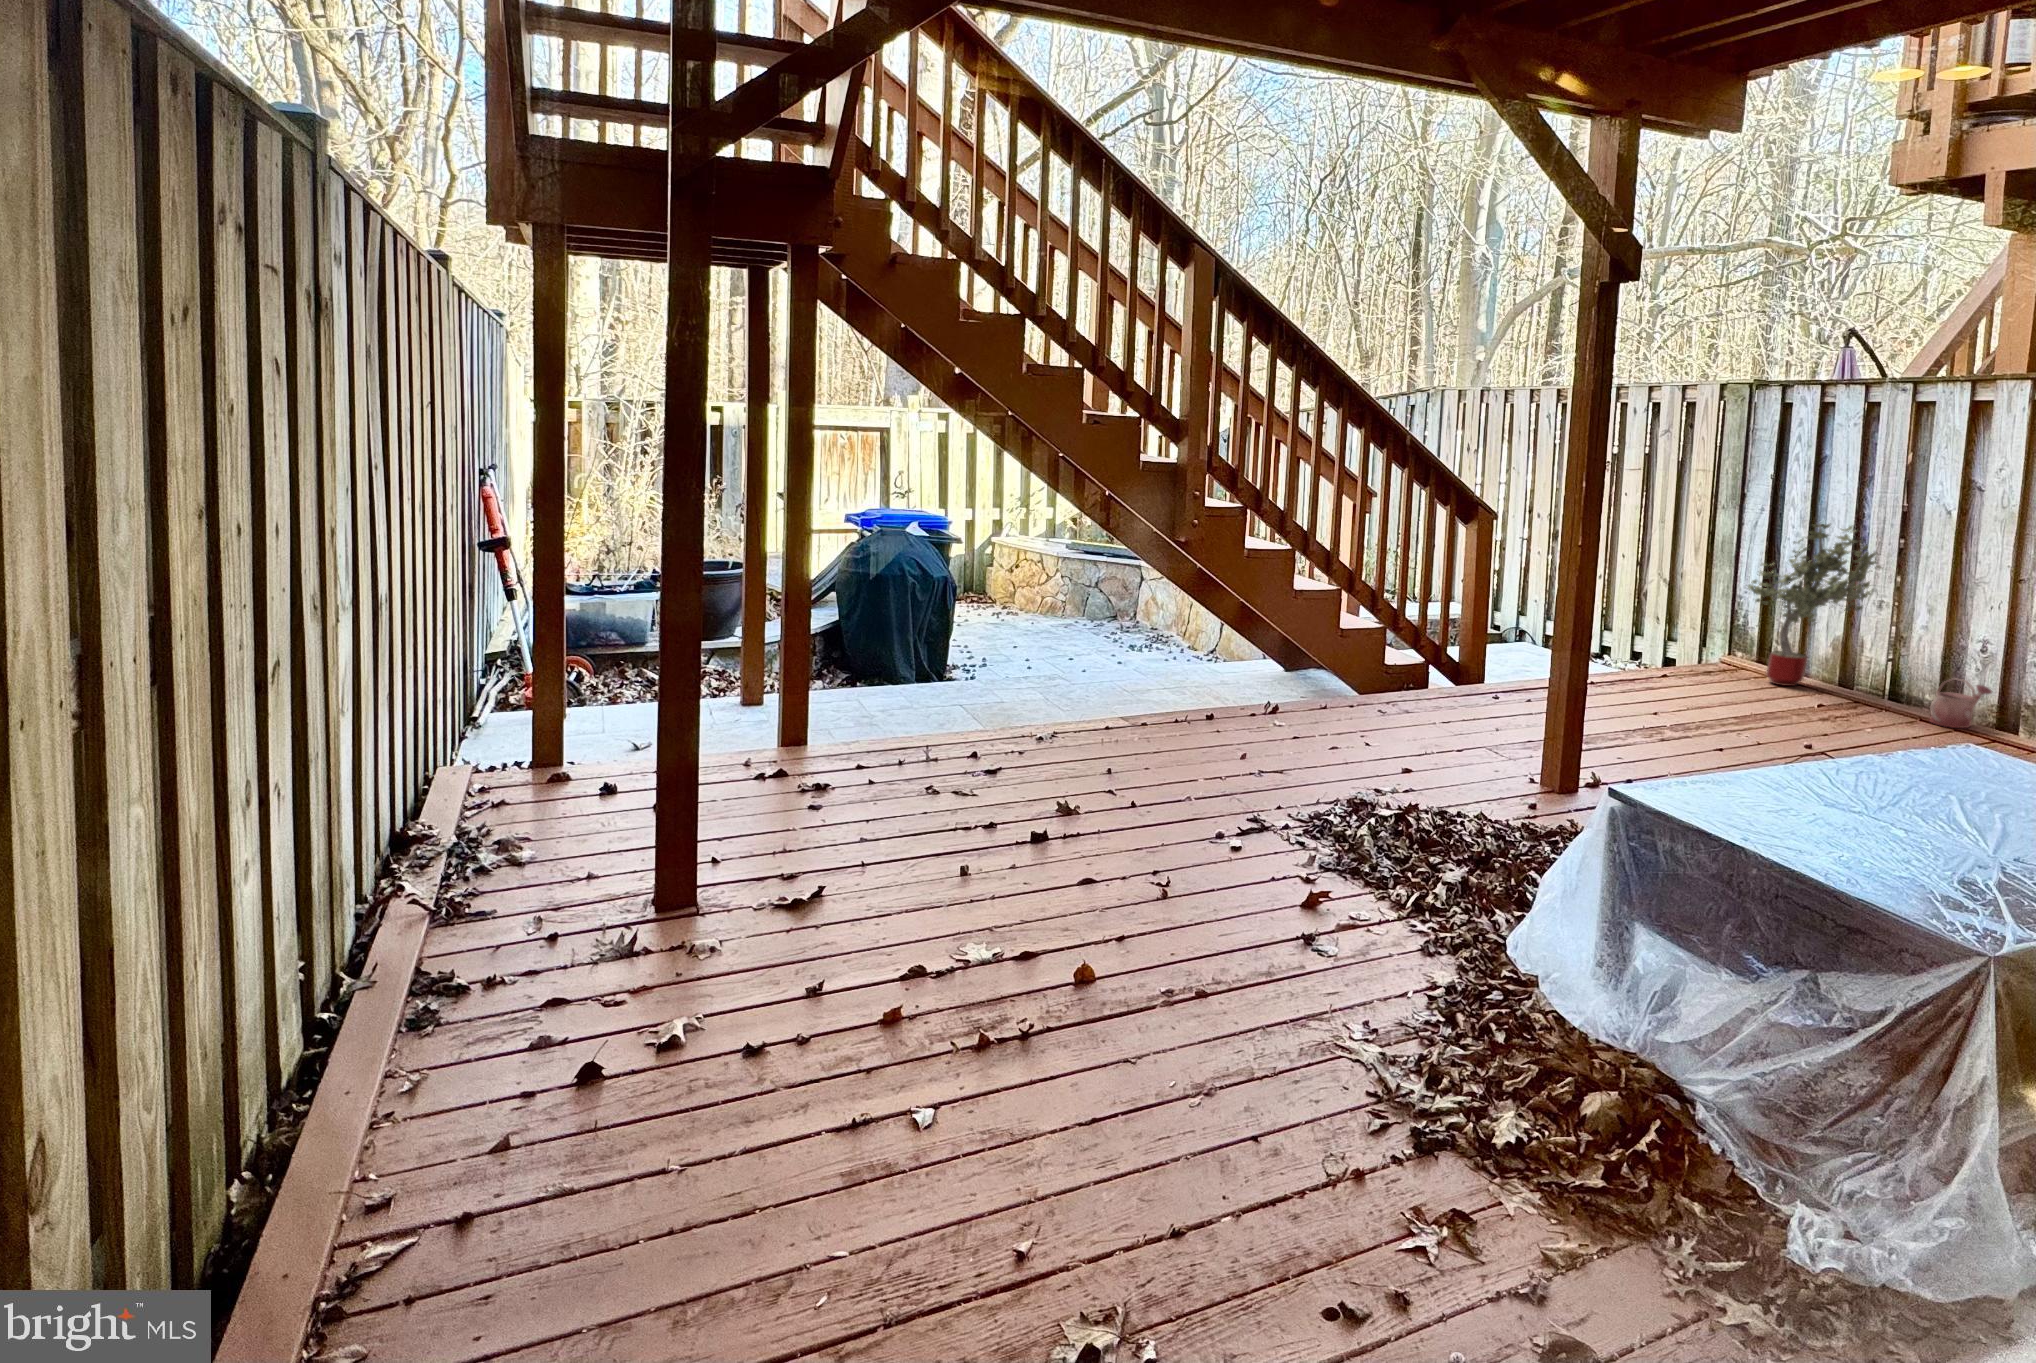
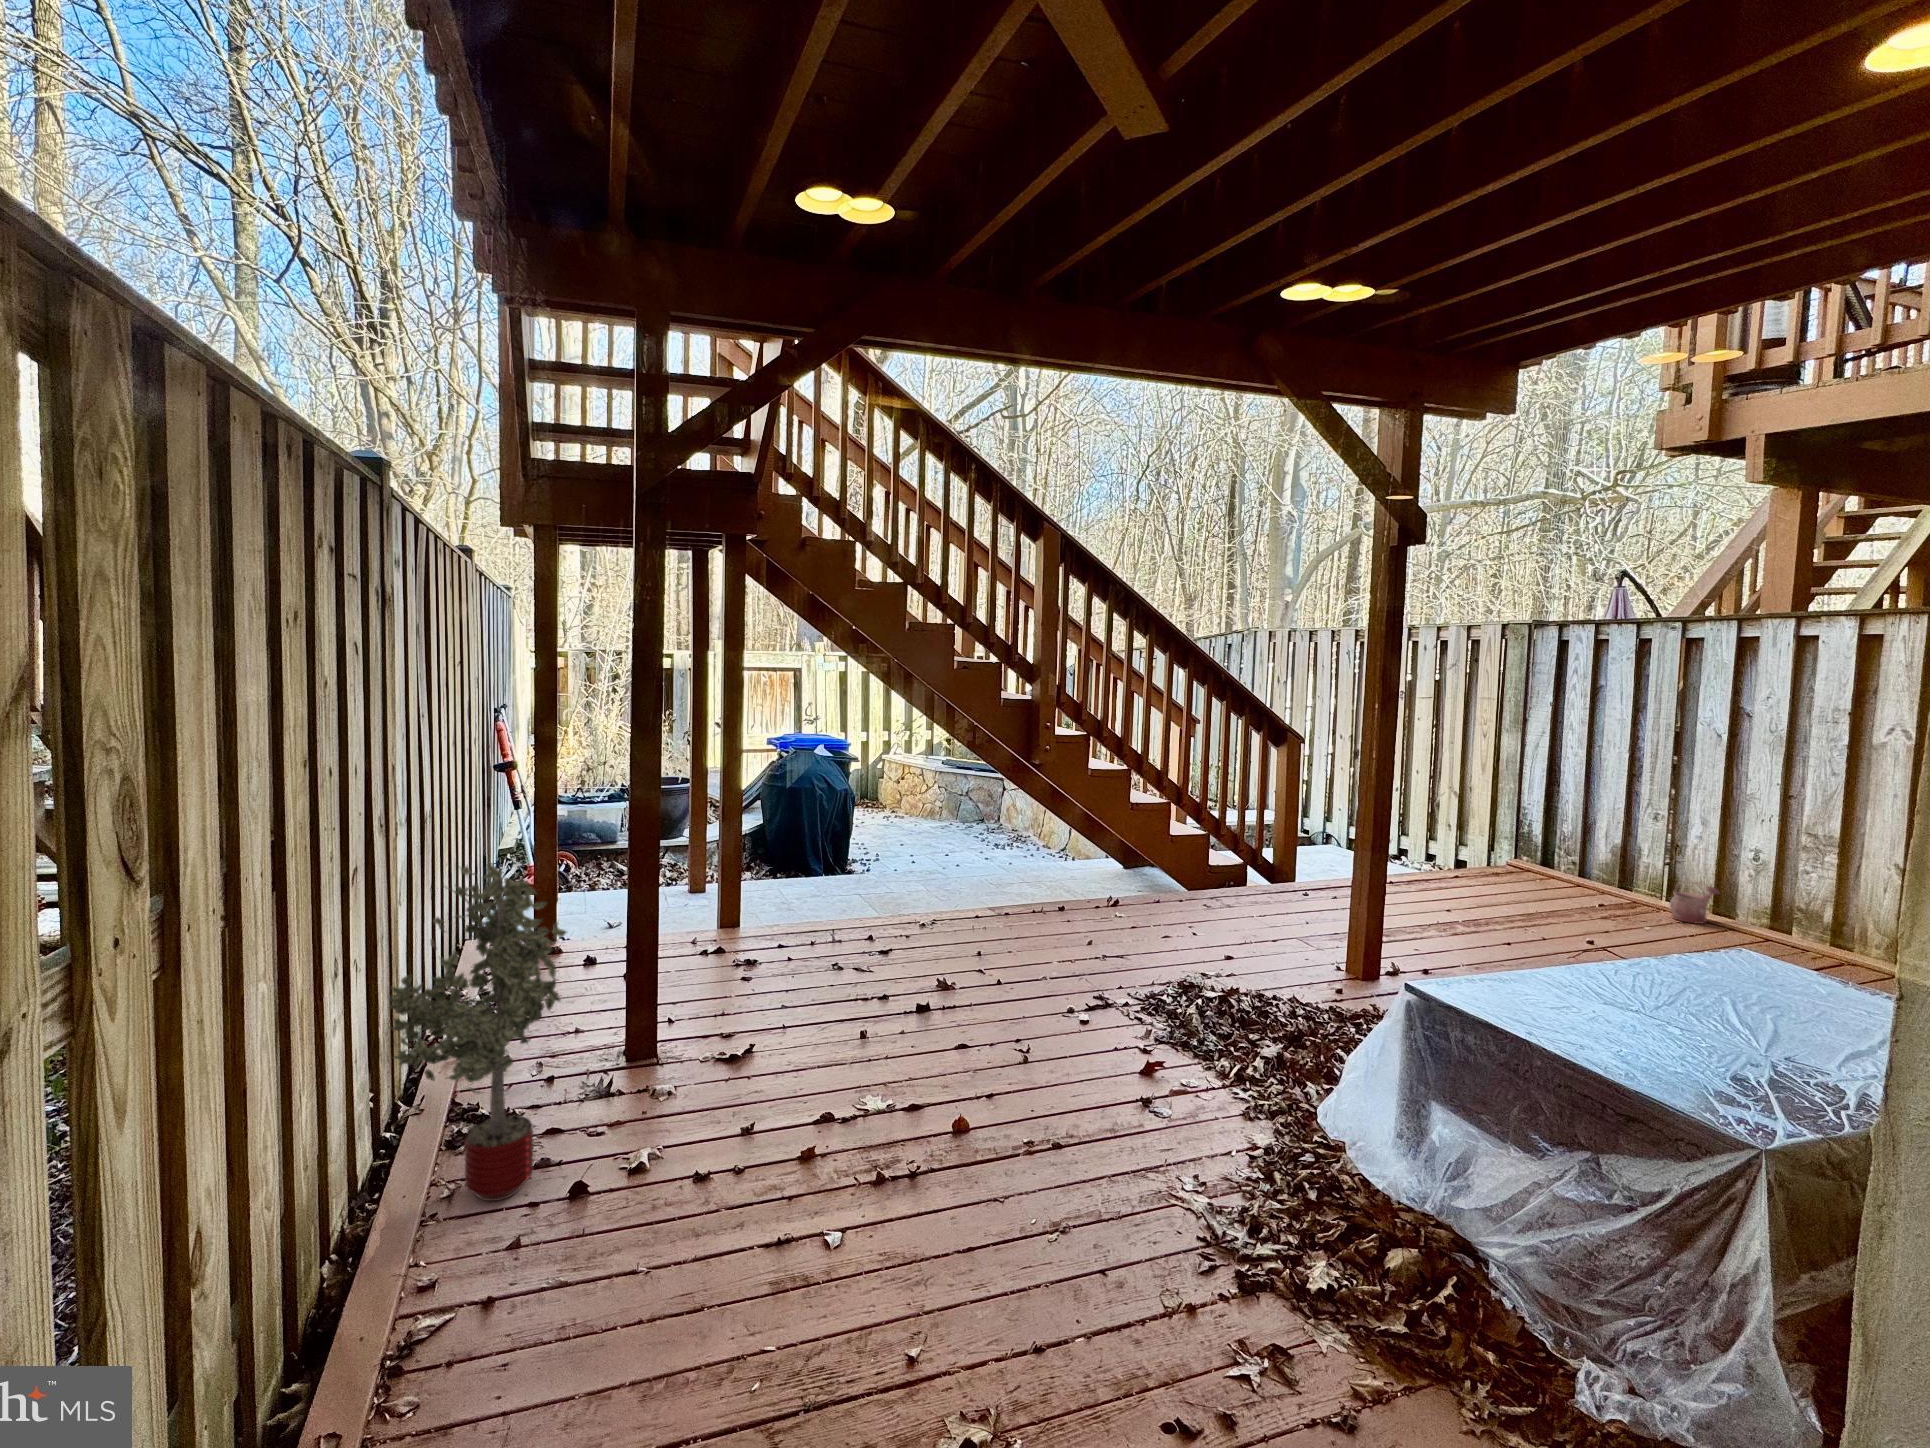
potted tree: present [1748,524,1882,686] -> present [390,865,566,1201]

